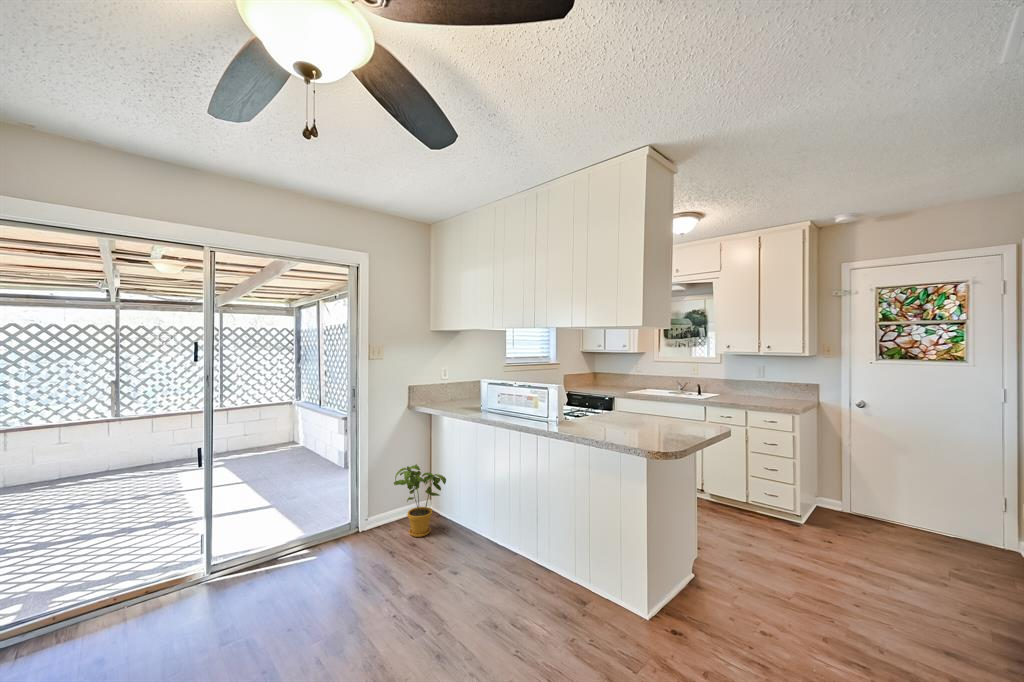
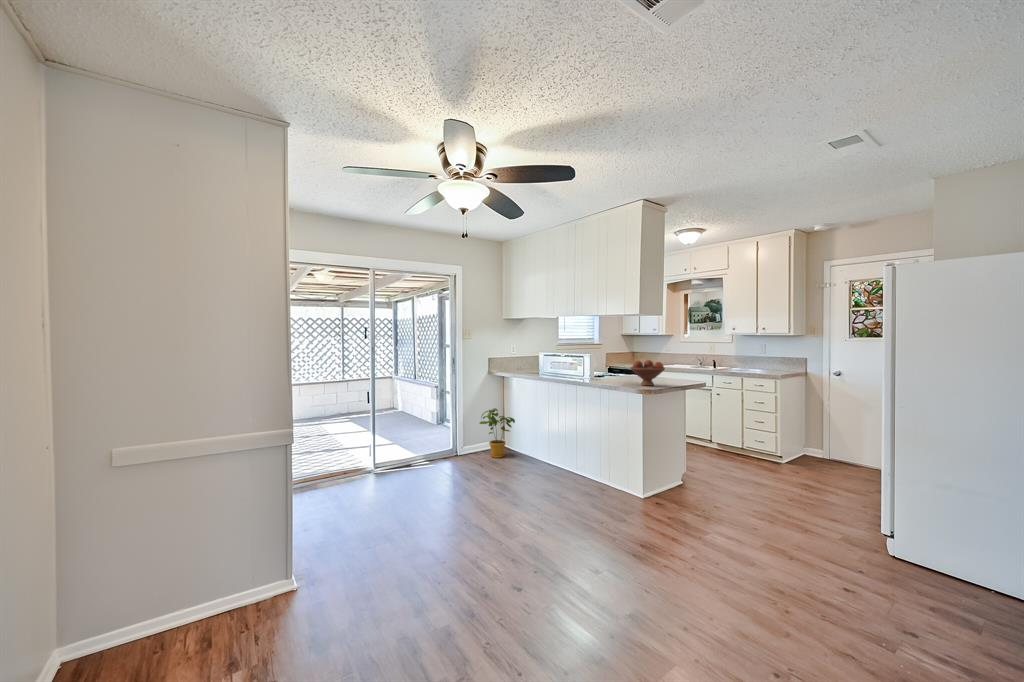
fruit bowl: none [622,397,676,439] -> present [630,360,665,386]

